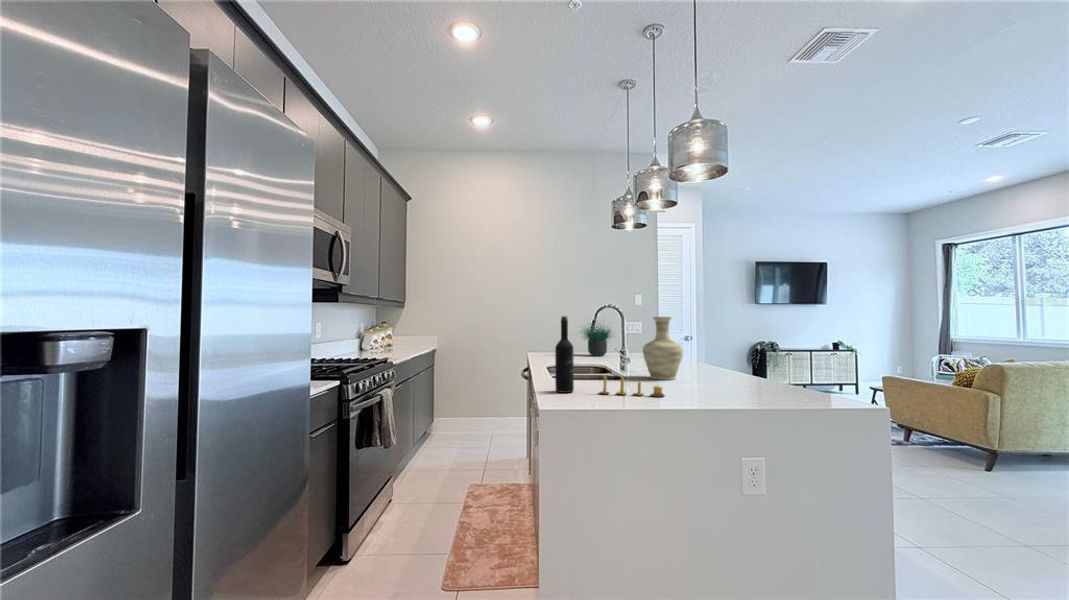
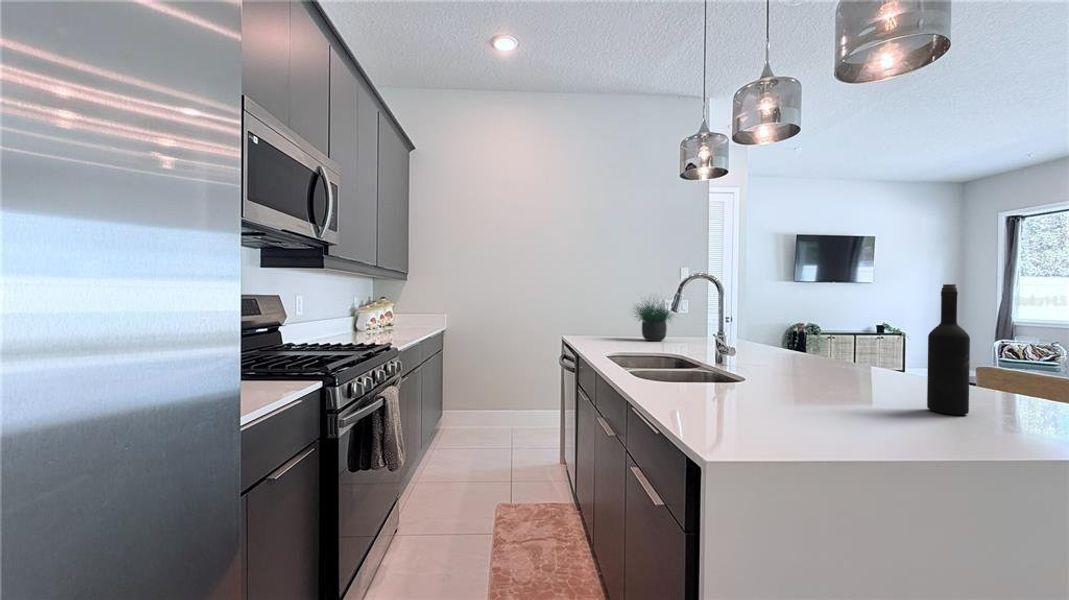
wine bottle: present [555,316,574,393] -> present [927,284,970,415]
vase: present [643,317,683,380] -> none [778,288,847,384]
candle: present [599,376,665,397] -> none [769,385,904,429]

